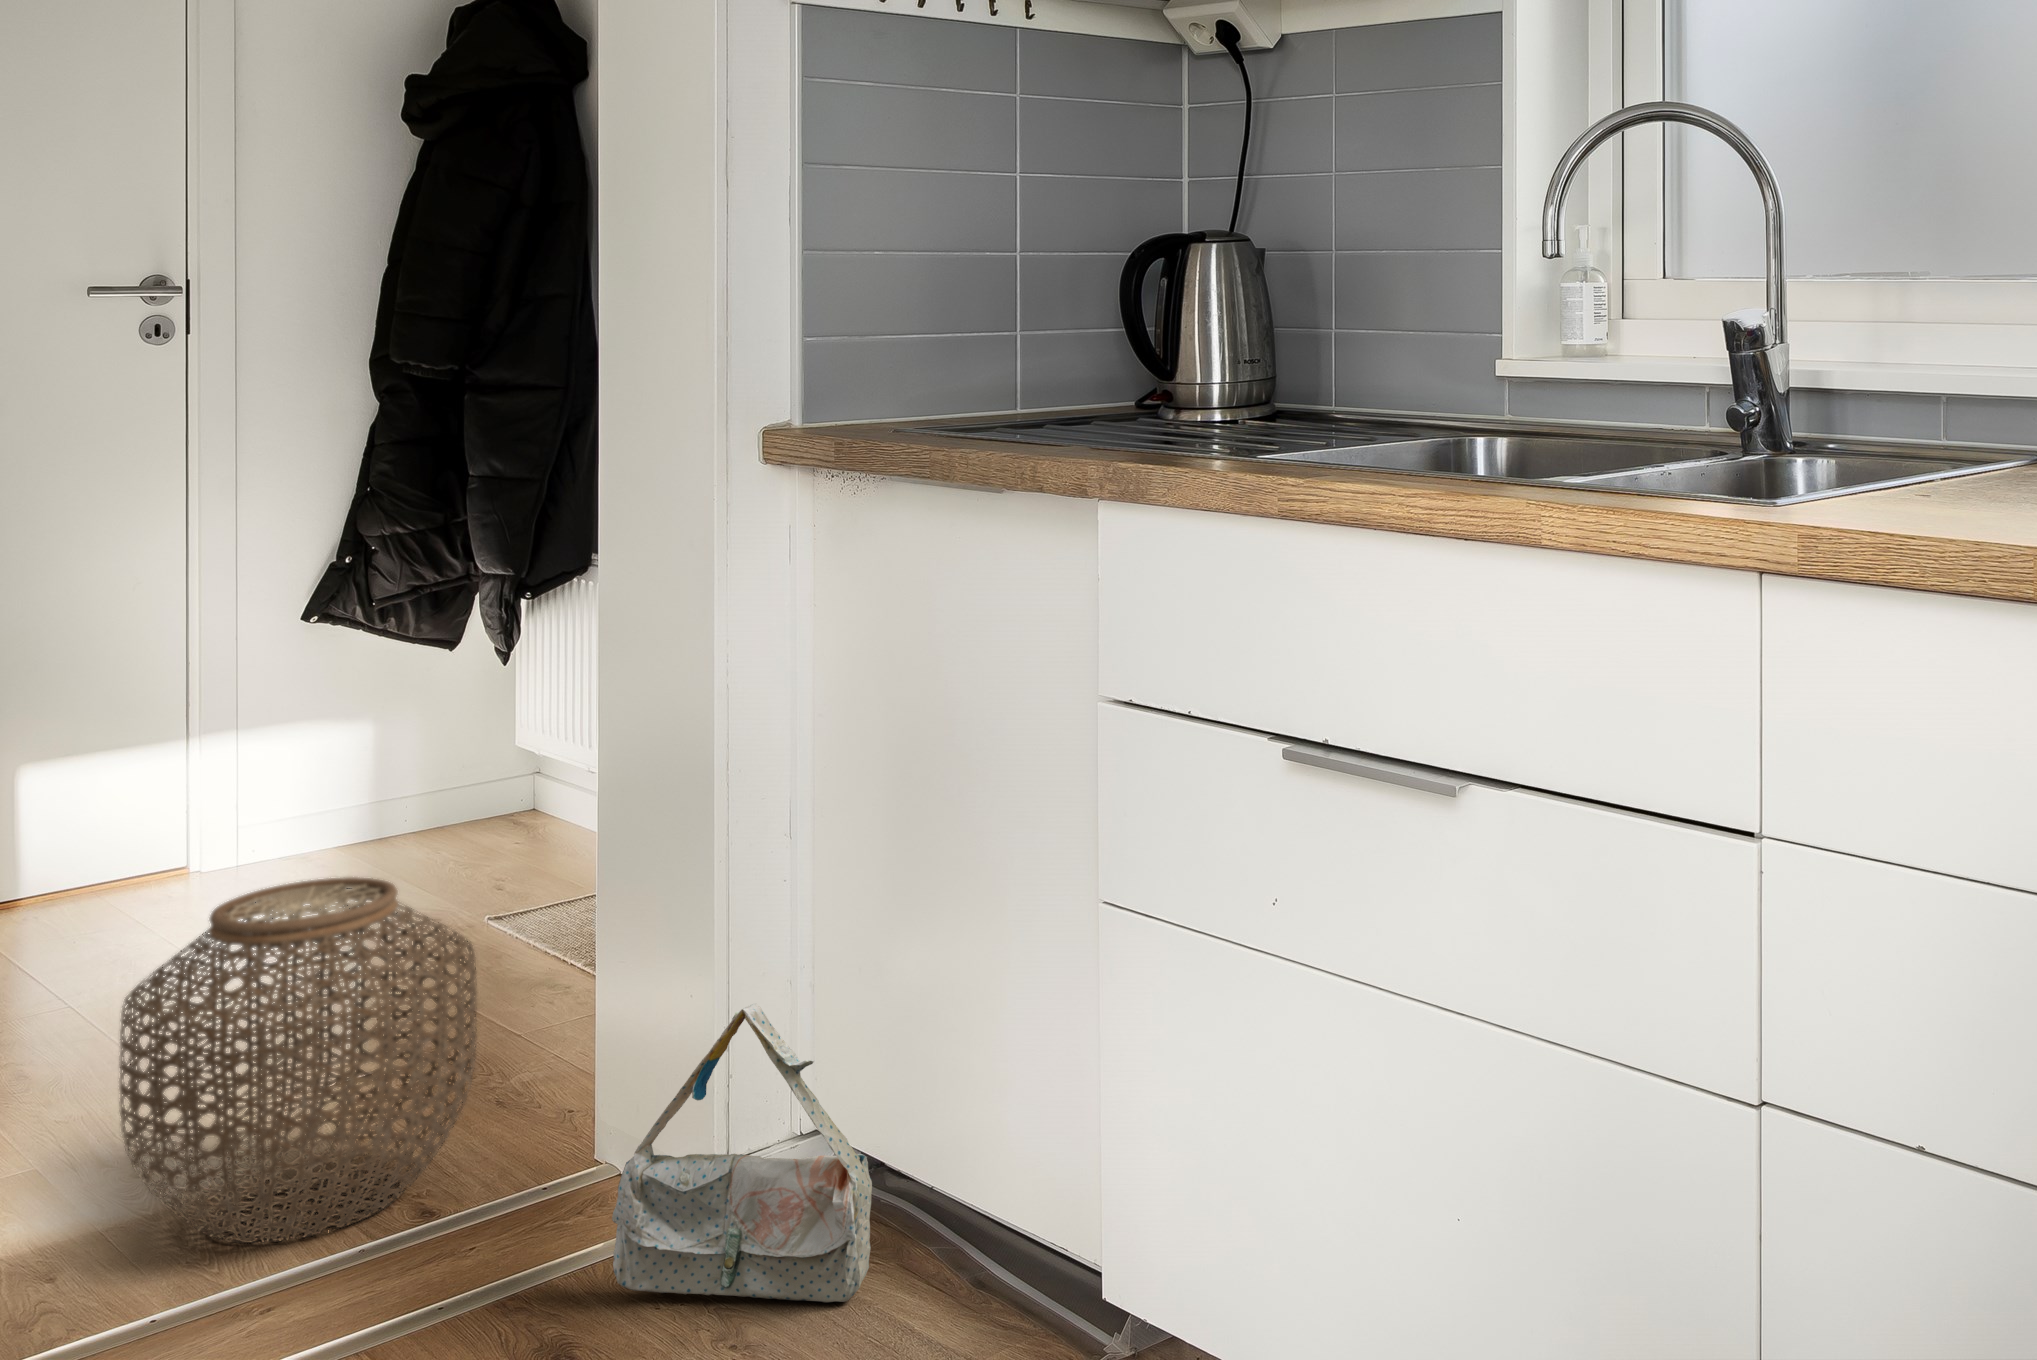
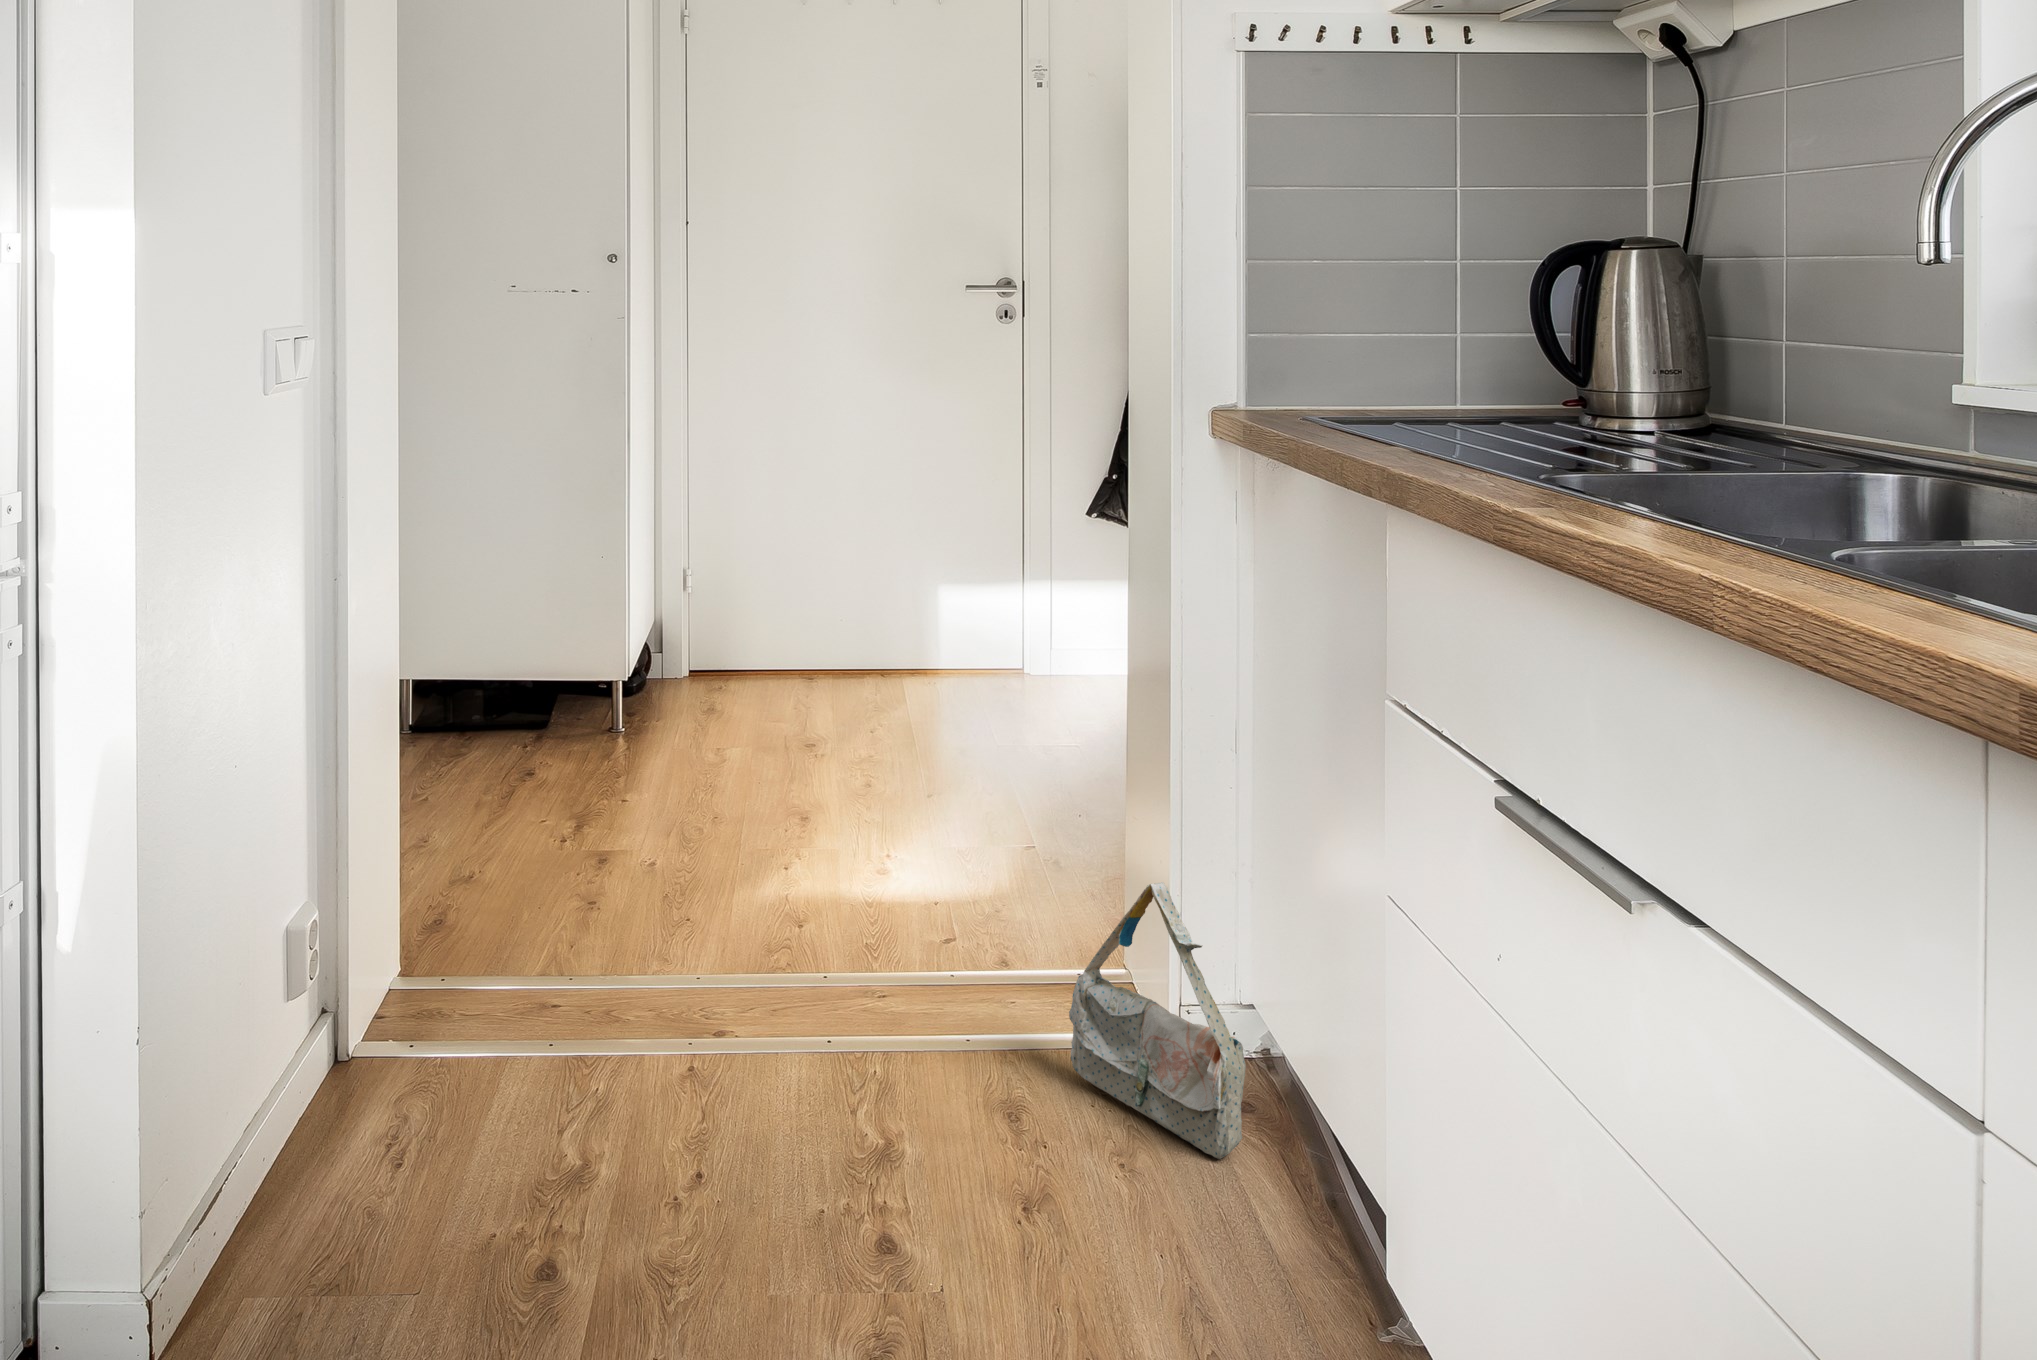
woven basket: present [119,877,477,1243] -> none [844,702,1051,952]

